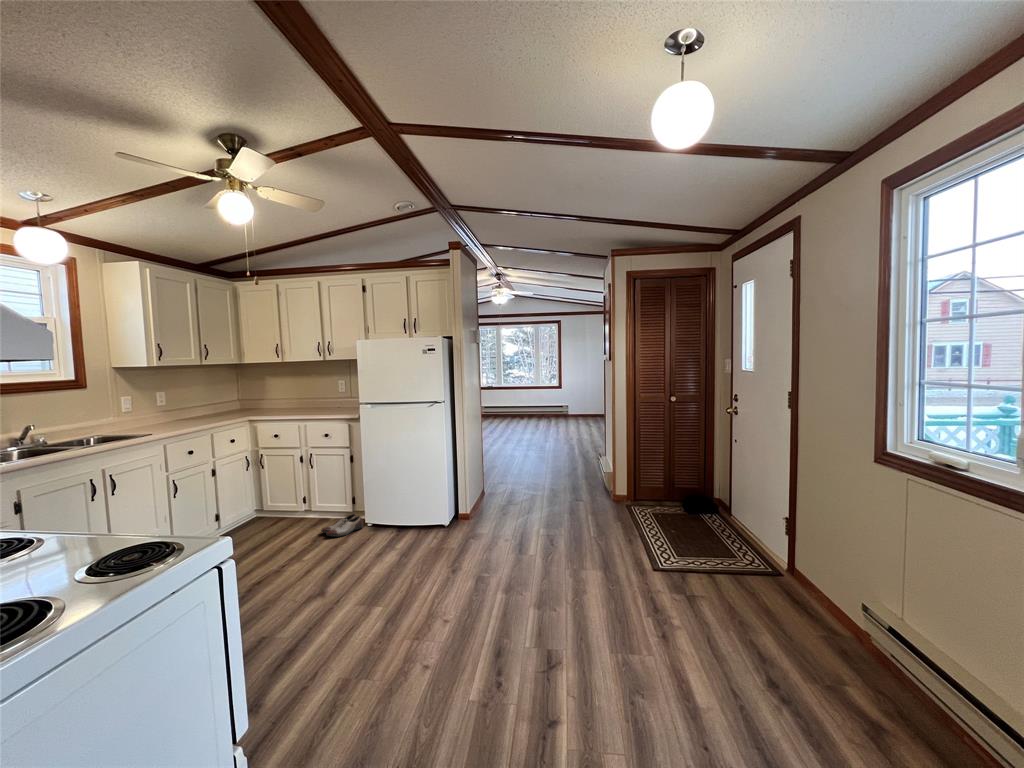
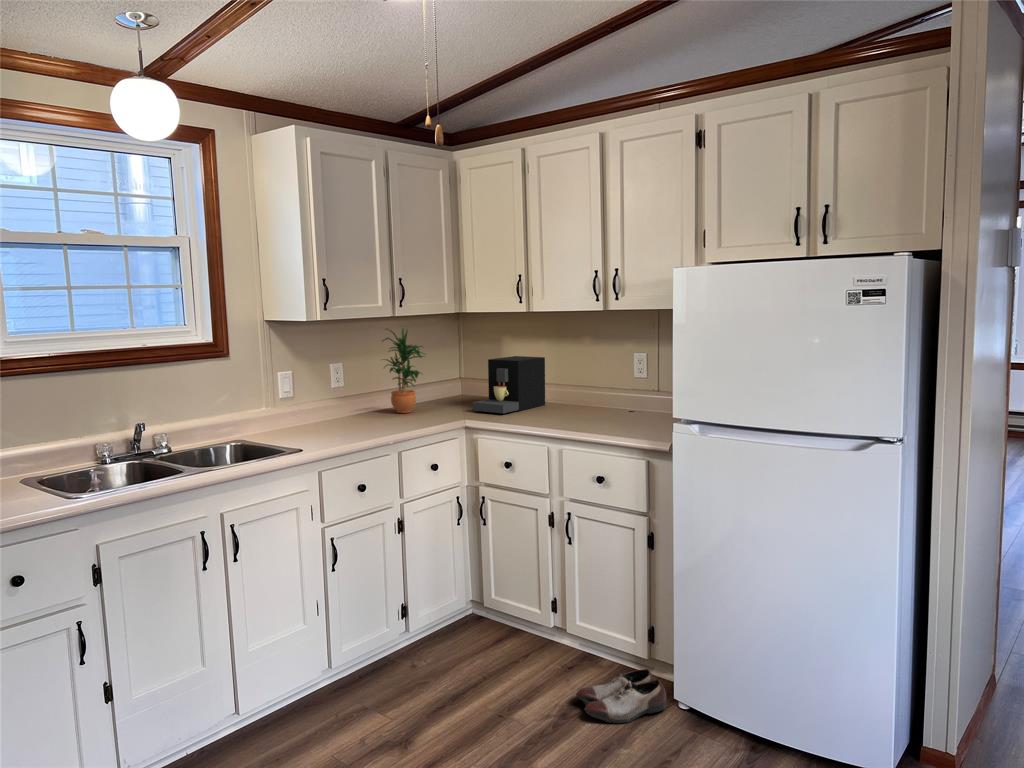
potted plant: none [189,371,222,417] -> present [382,328,424,413]
coffee maker: none [251,385,292,413] -> present [472,356,545,413]

